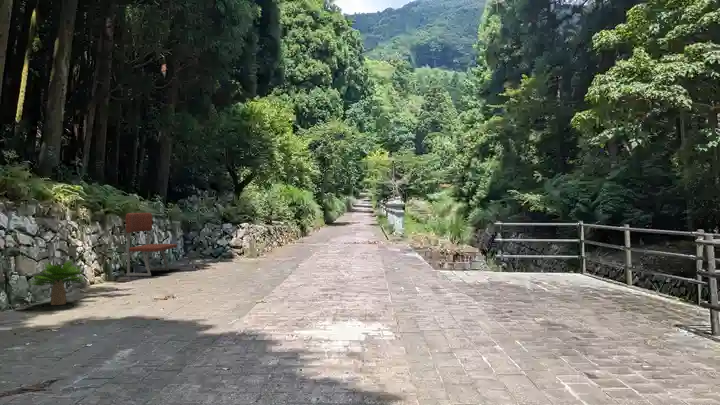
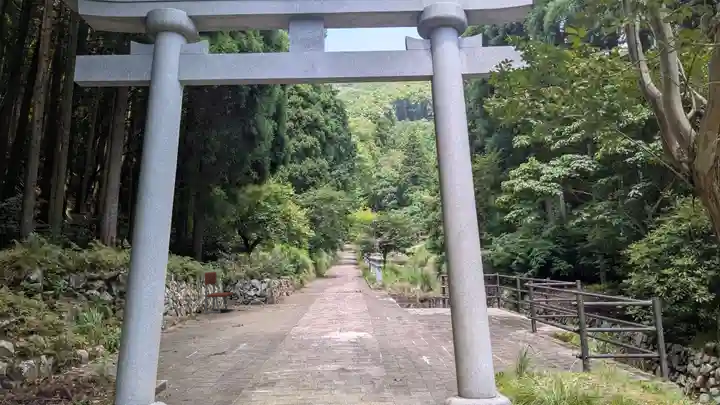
potted plant: present [32,261,83,305] -> none [173,299,204,325]

